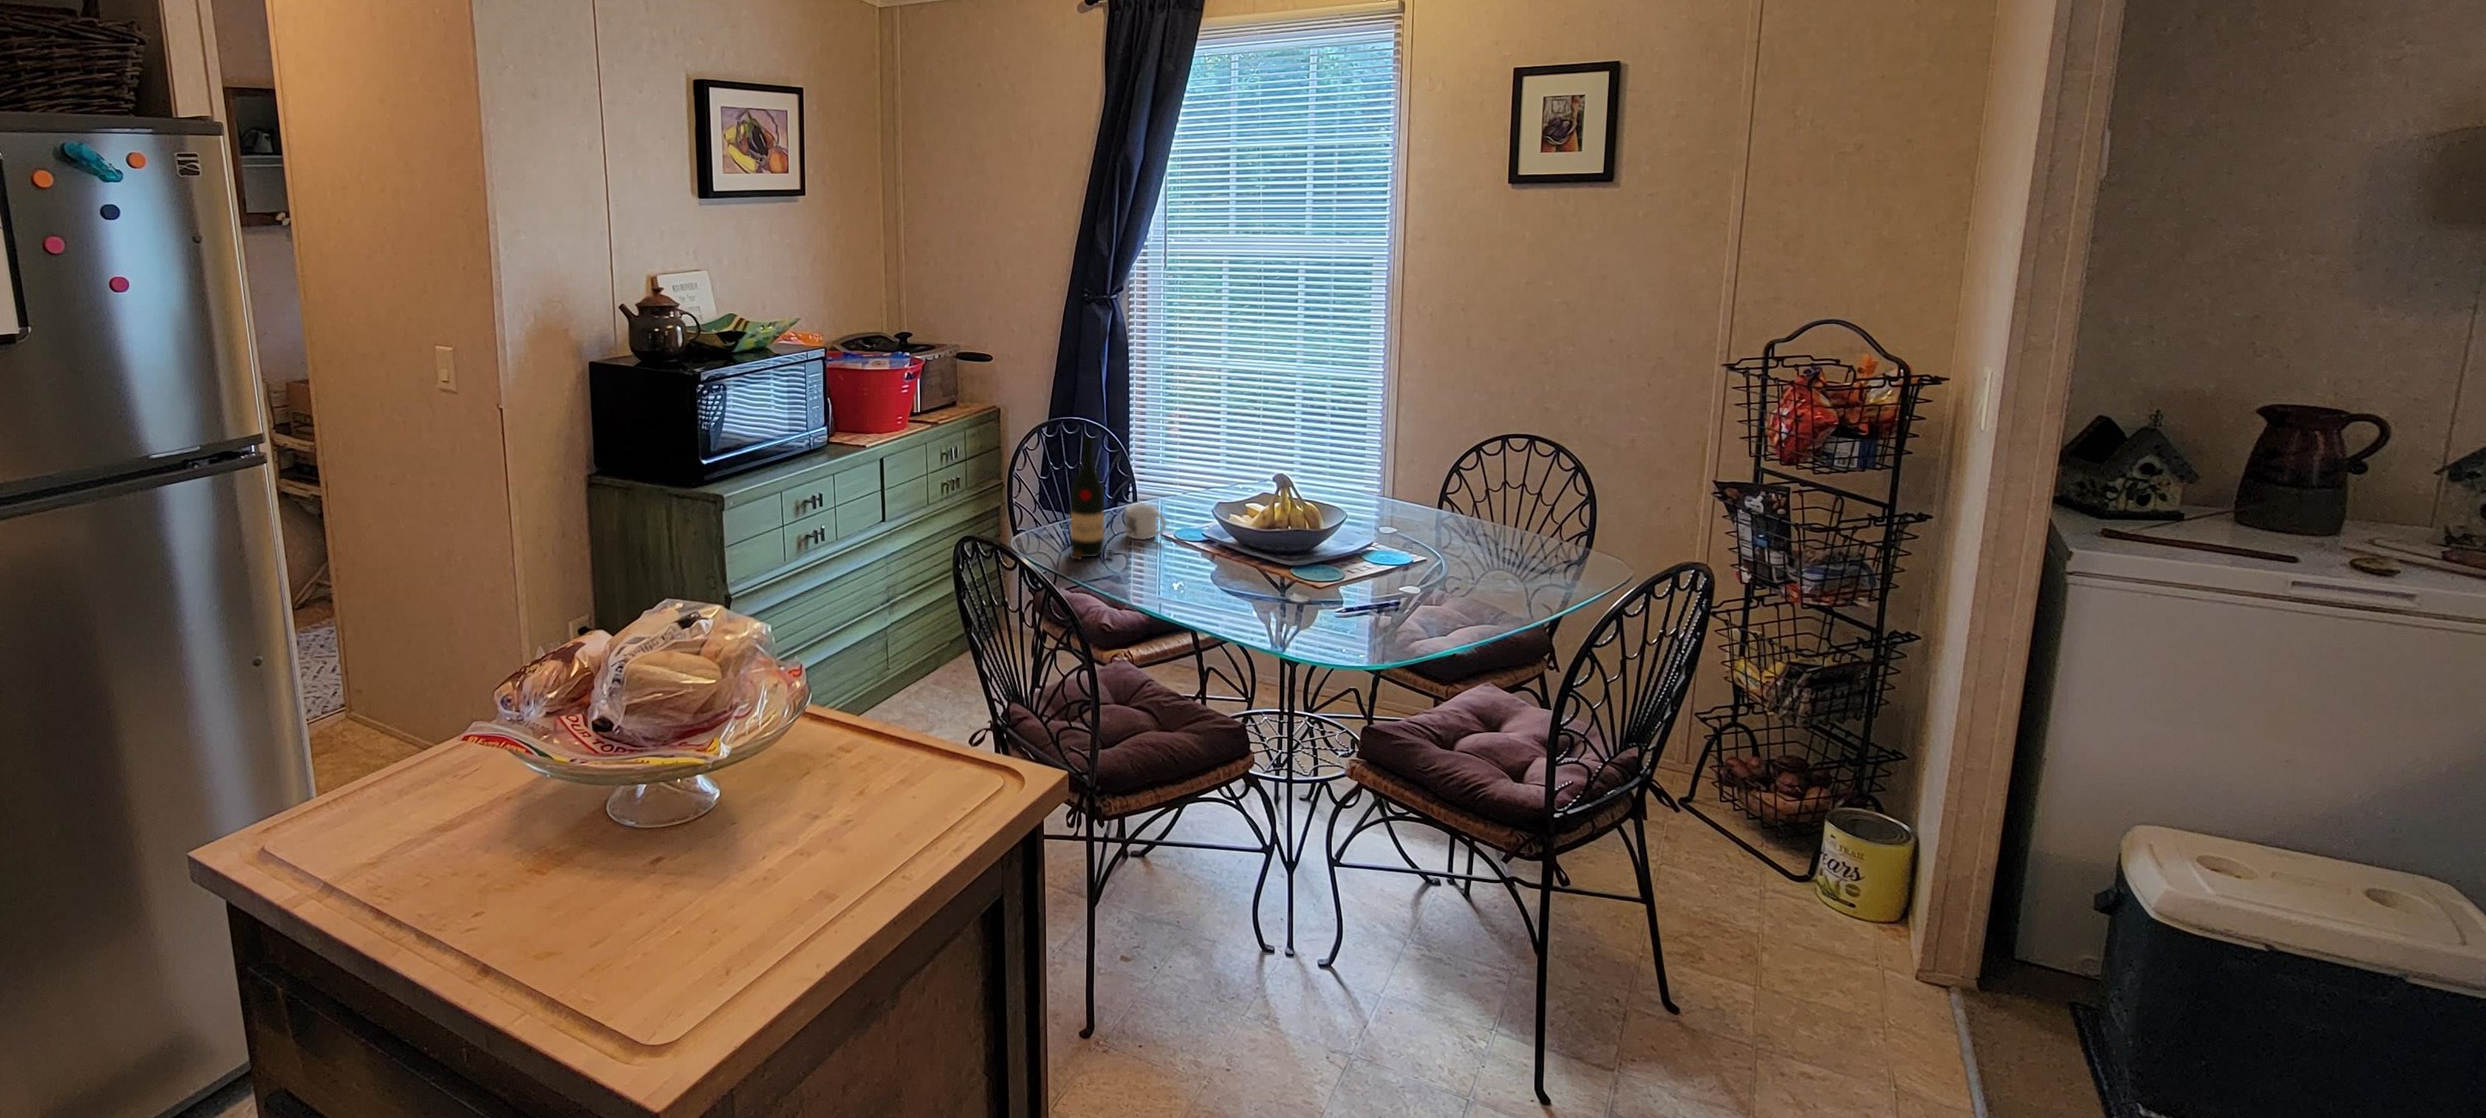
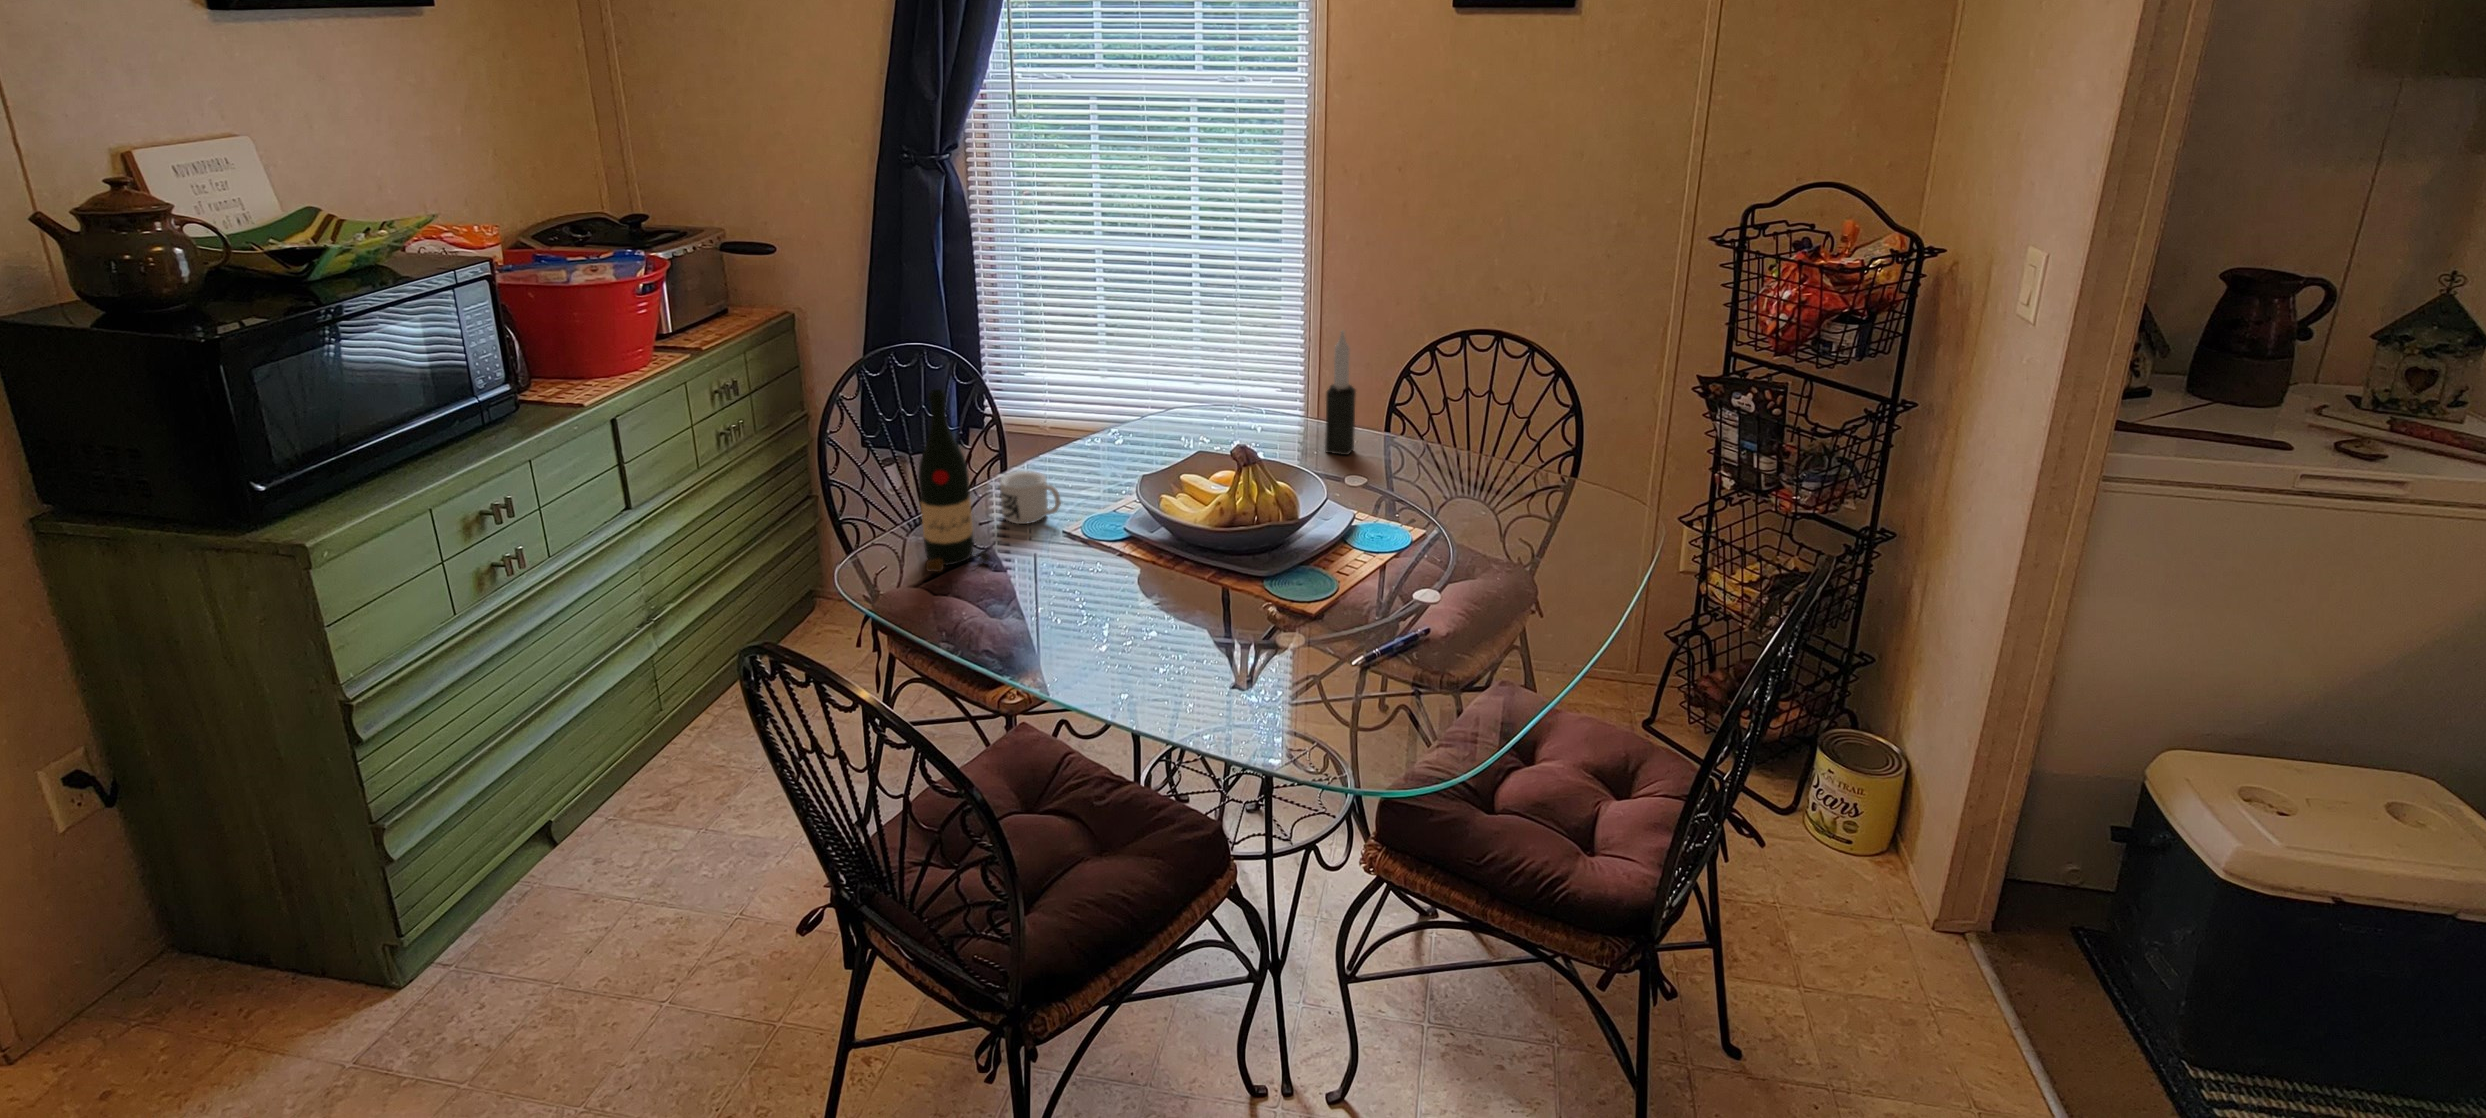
candle: none [1373,422,1400,518] -> present [1325,331,1356,455]

